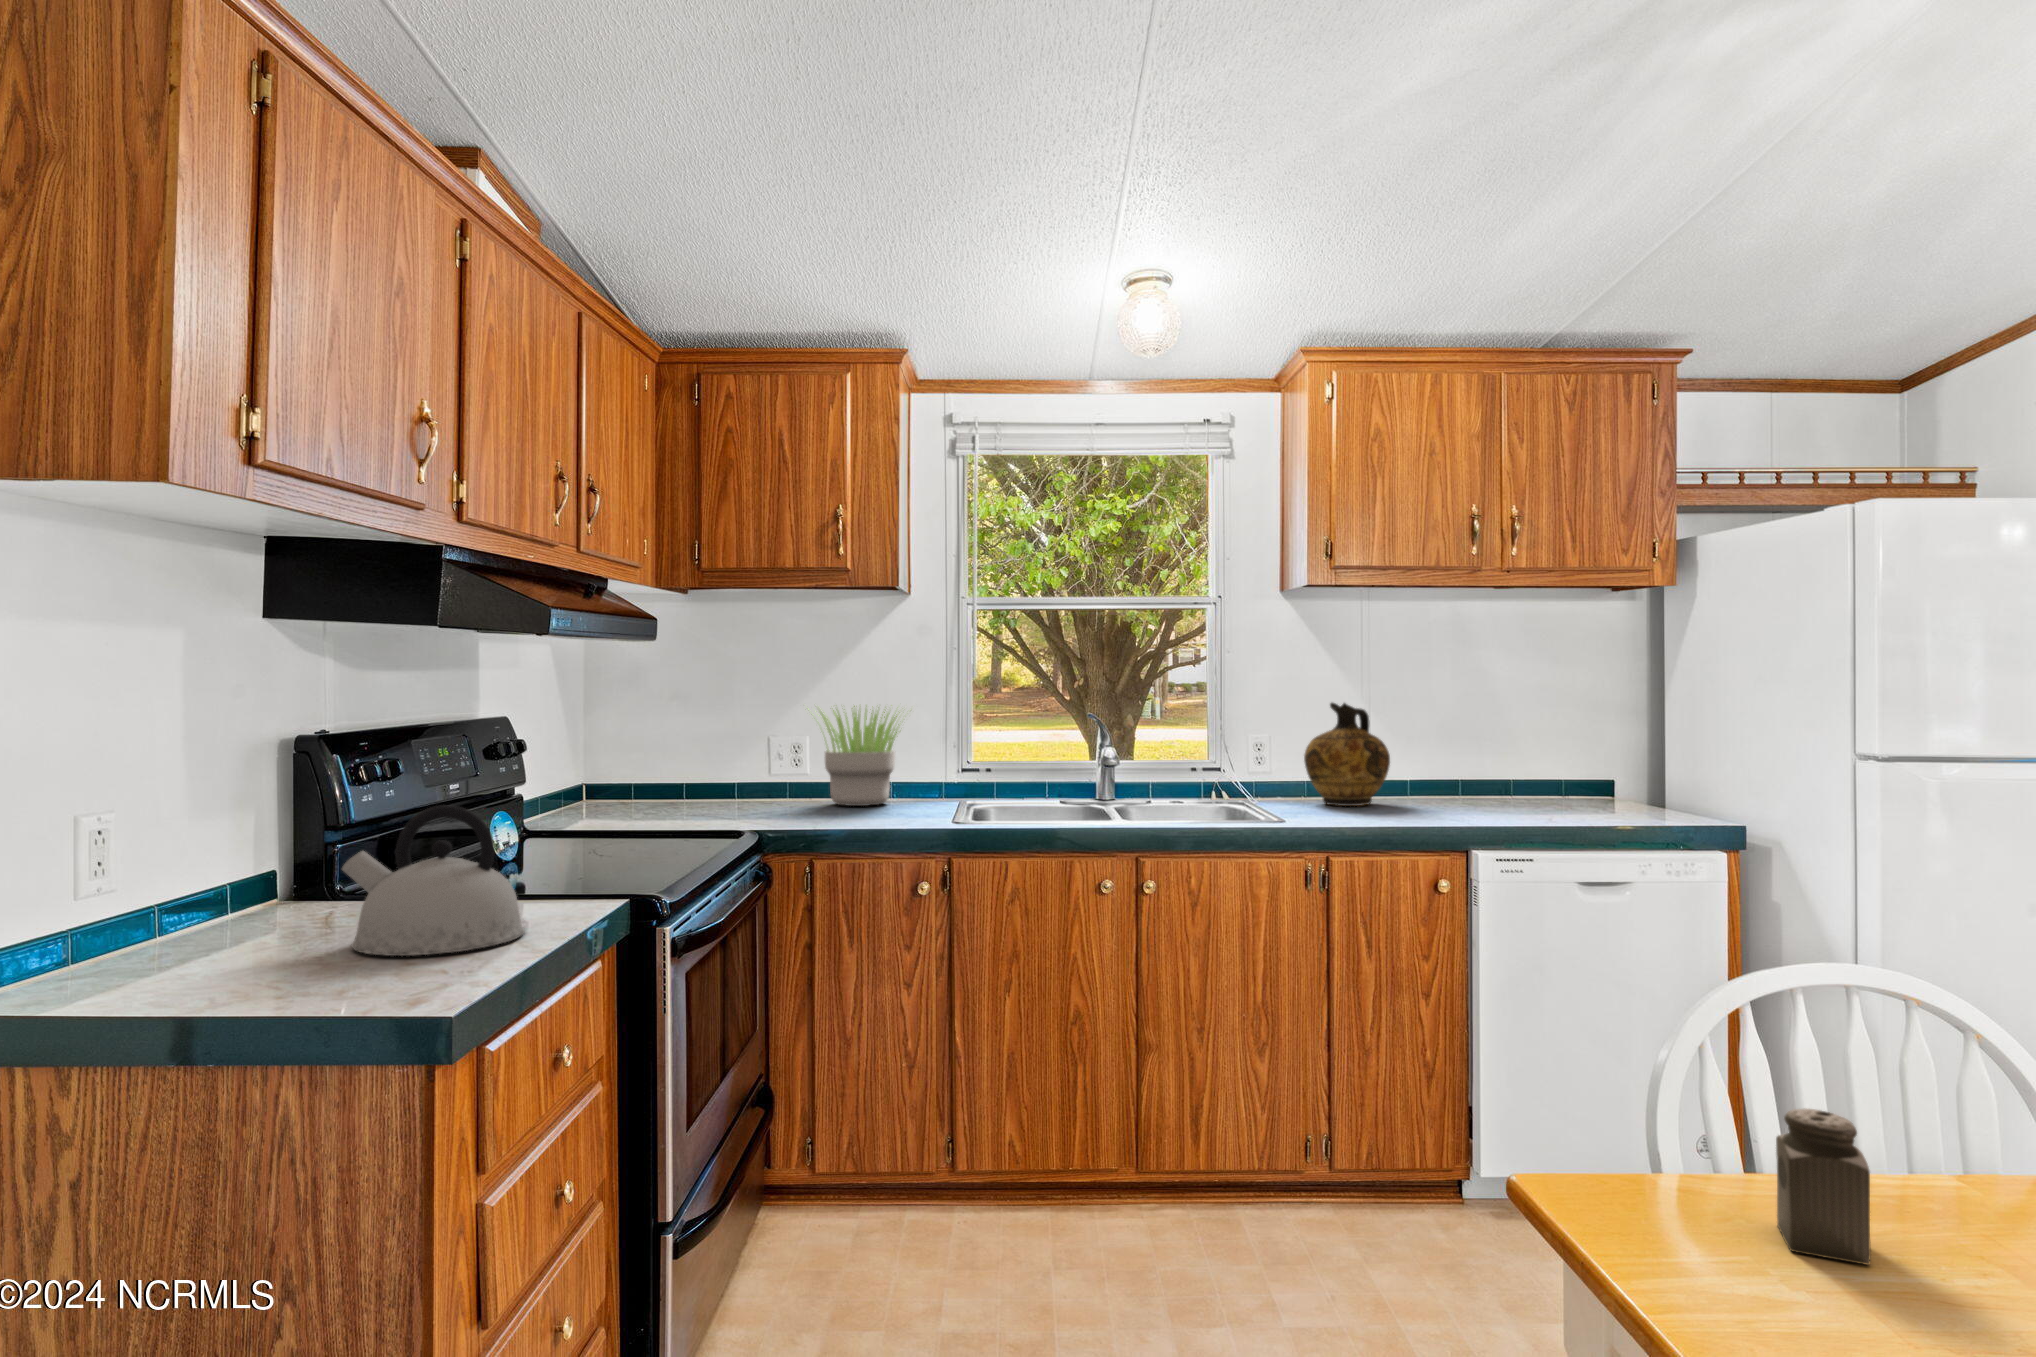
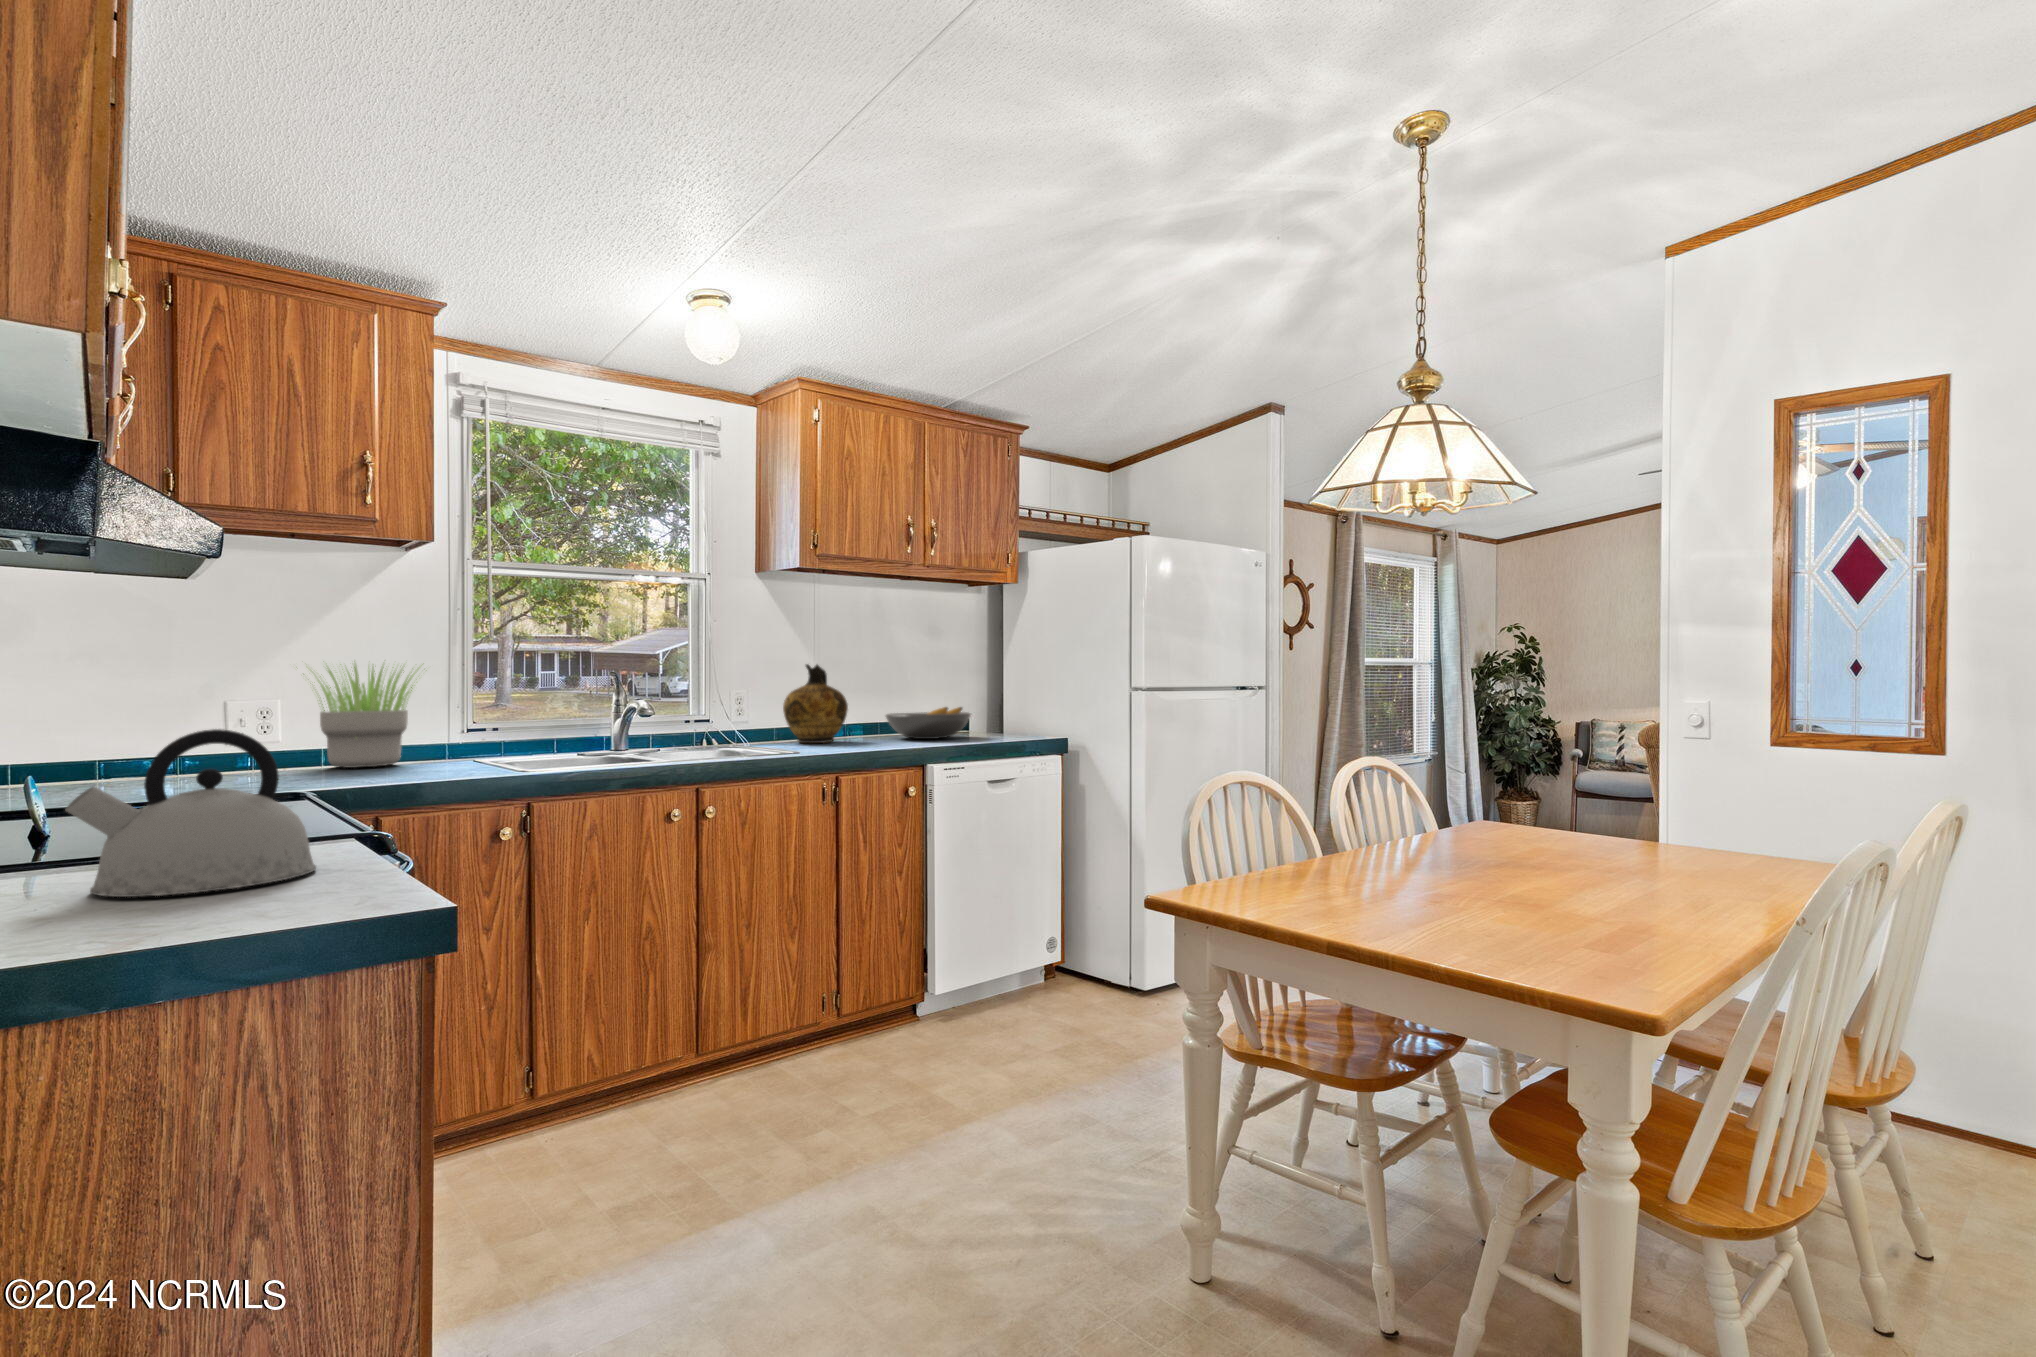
fruit bowl: none [1451,766,1586,810] -> present [886,707,971,739]
salt shaker: present [1776,1108,1871,1265] -> none [1264,825,1308,890]

